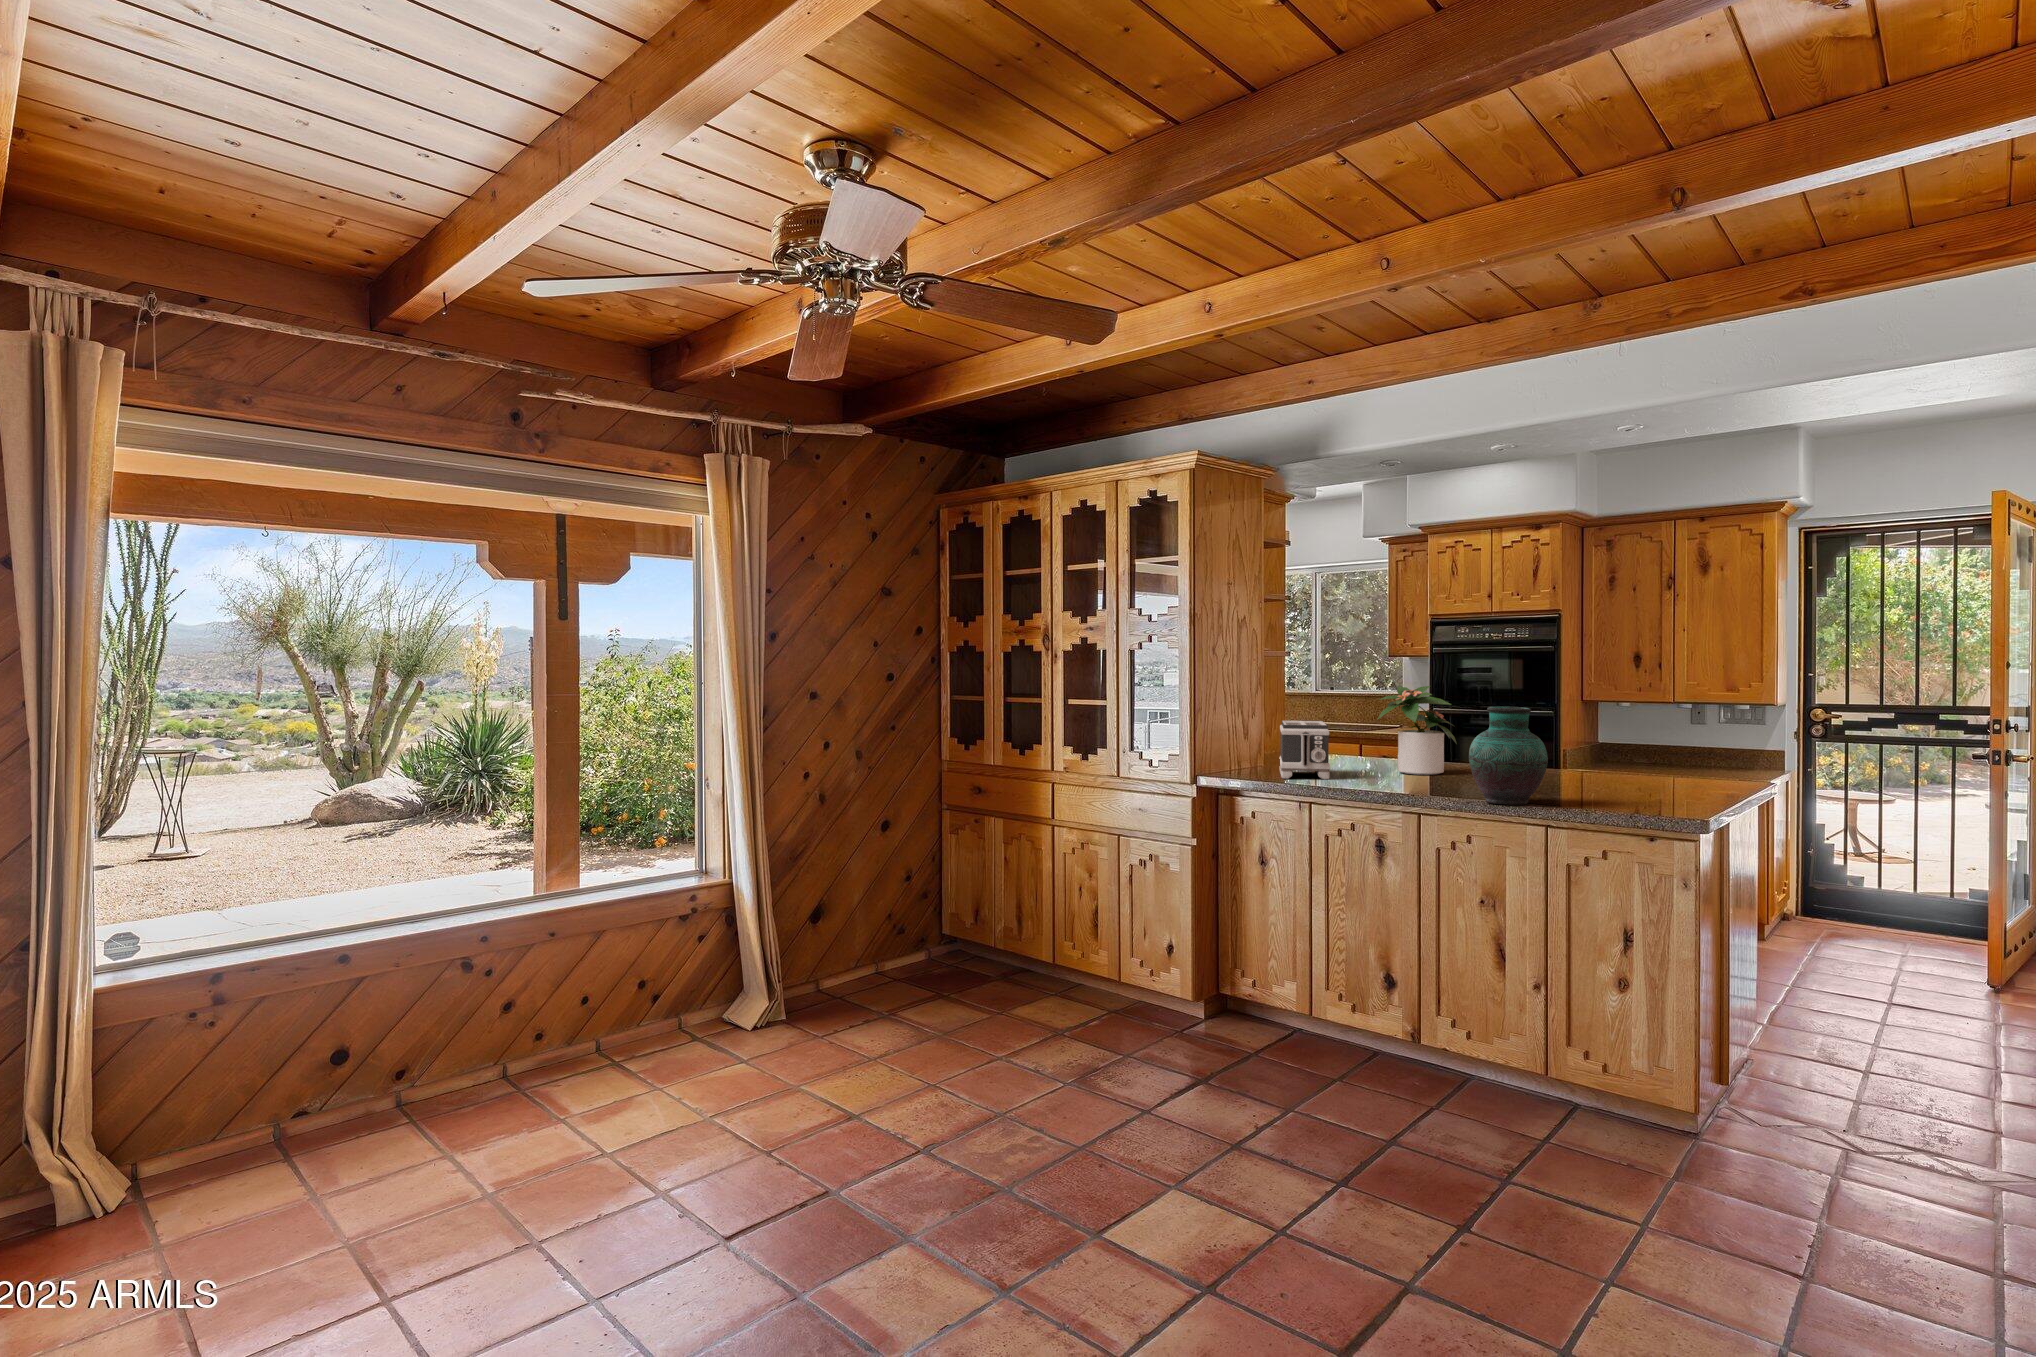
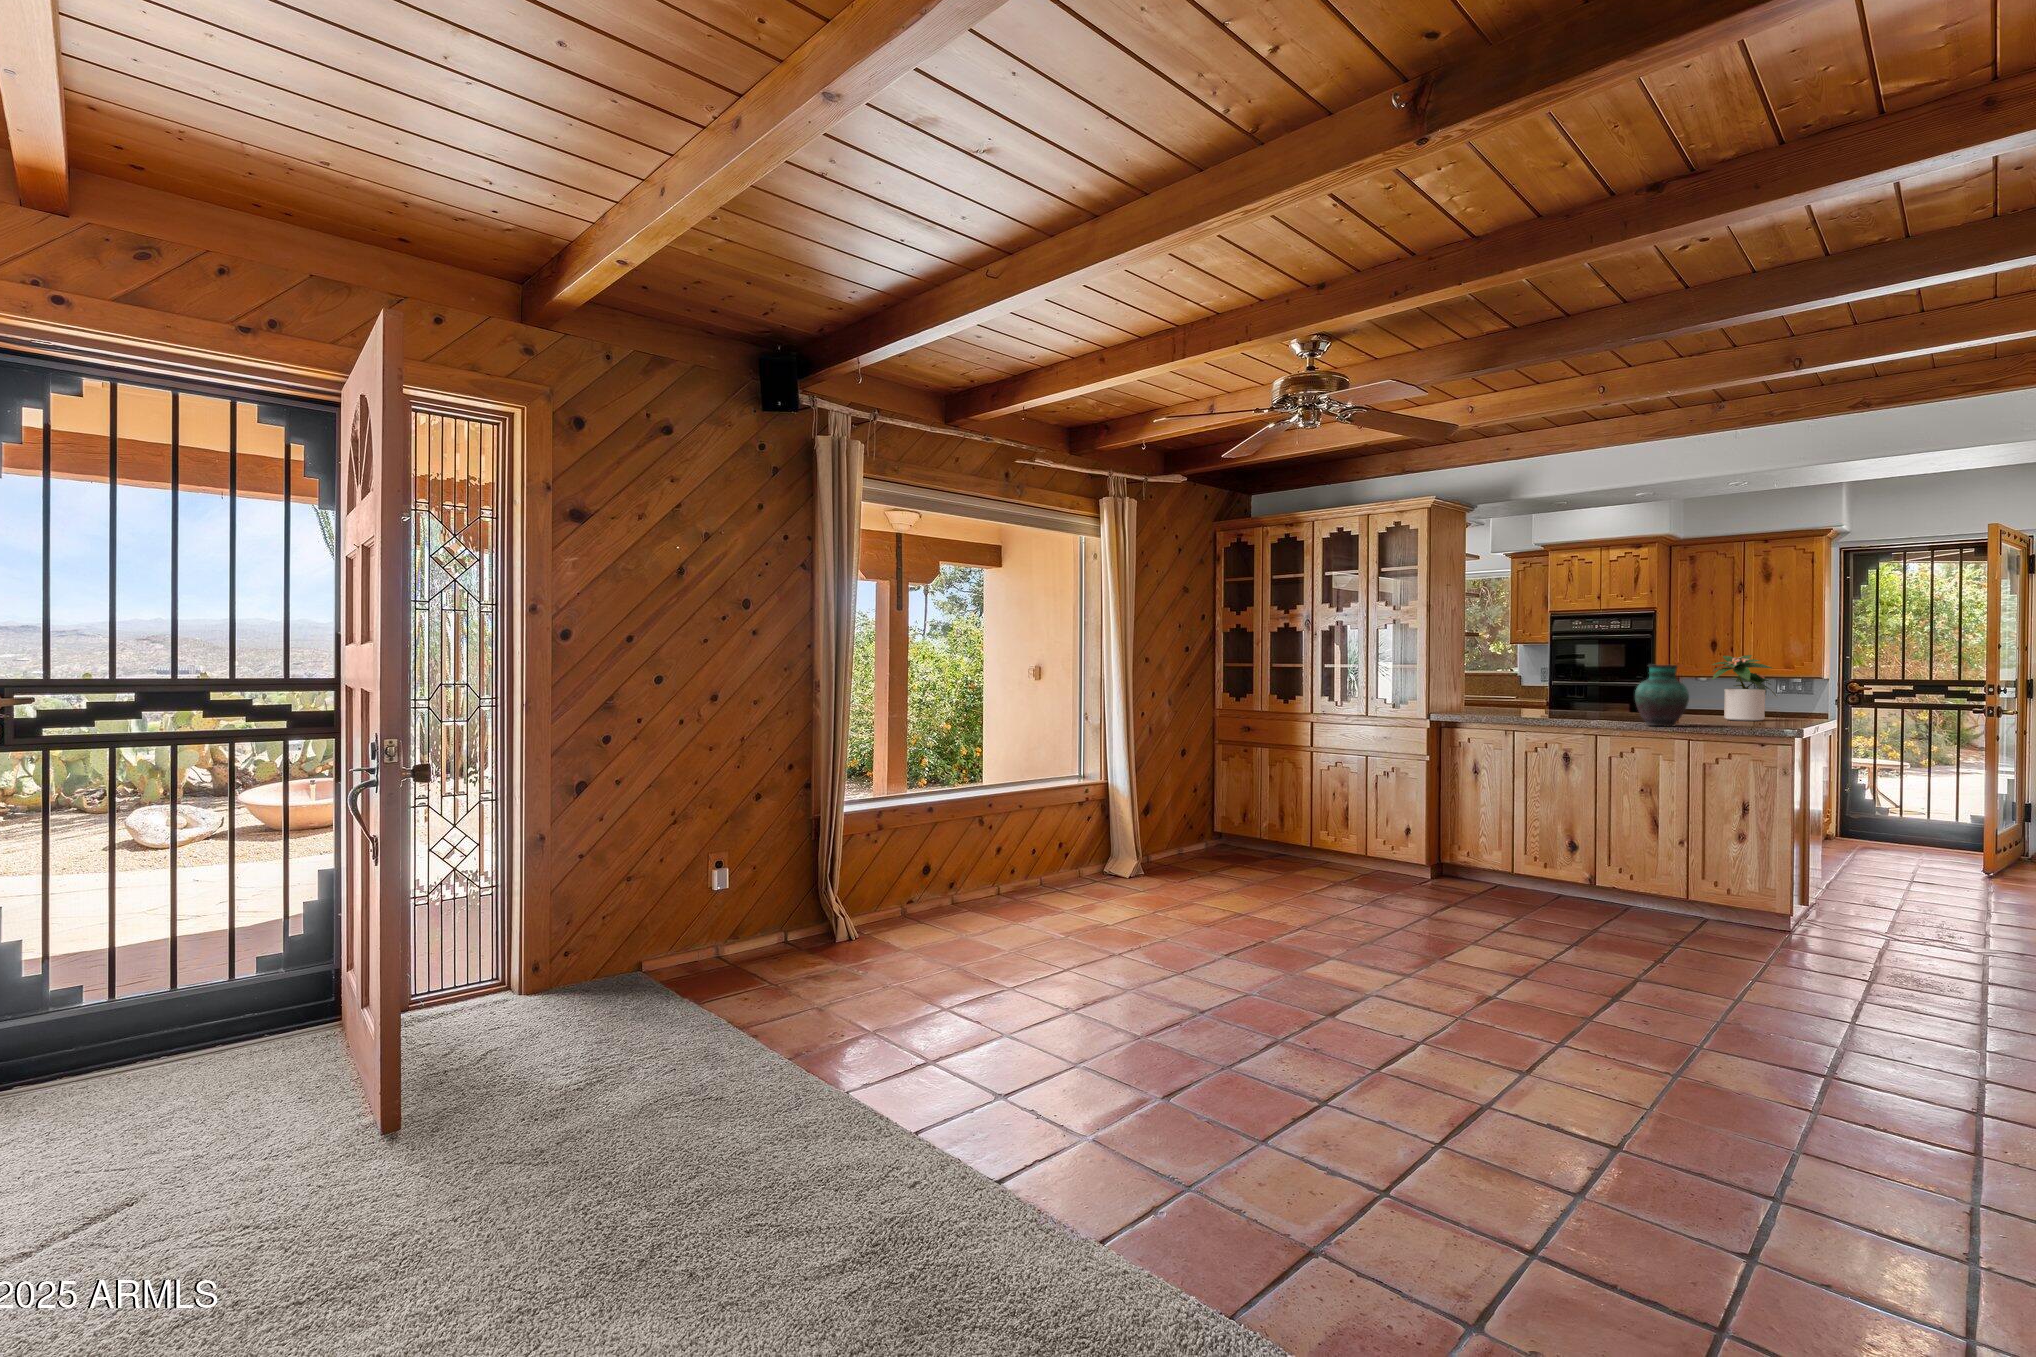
potted plant: present [1377,686,1457,775] -> present [1712,655,1776,721]
toaster: present [1279,721,1330,779] -> none [1475,681,1519,719]

